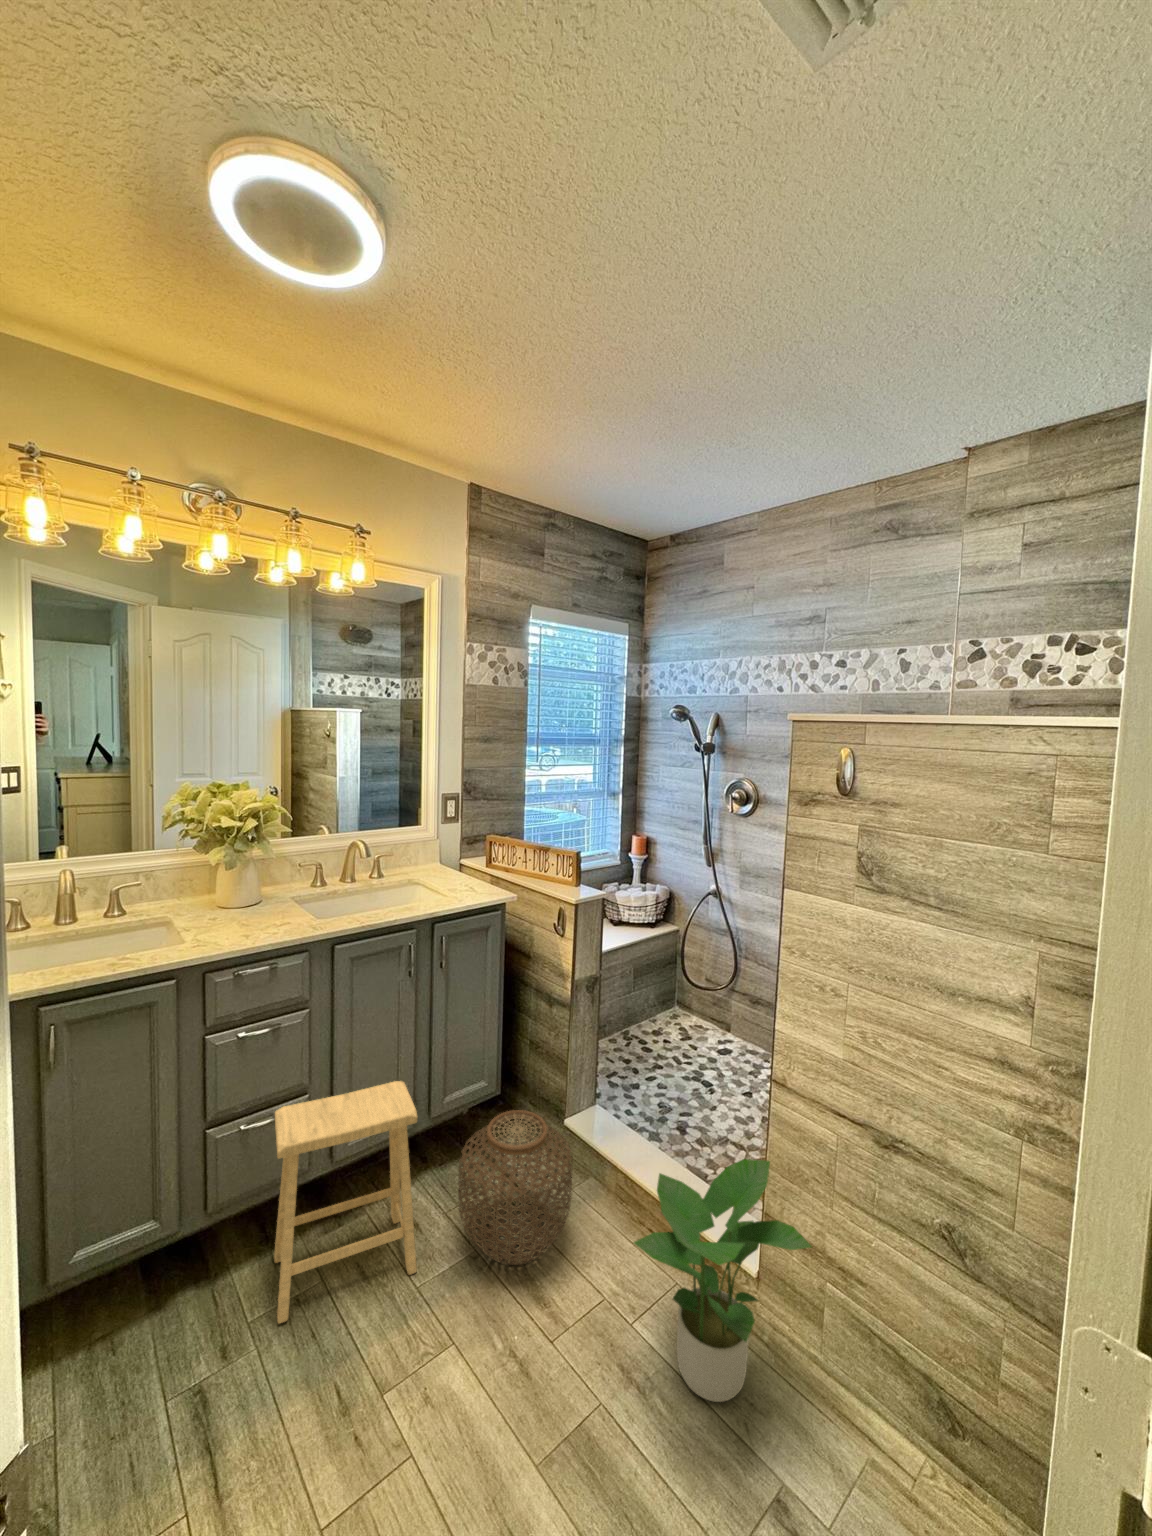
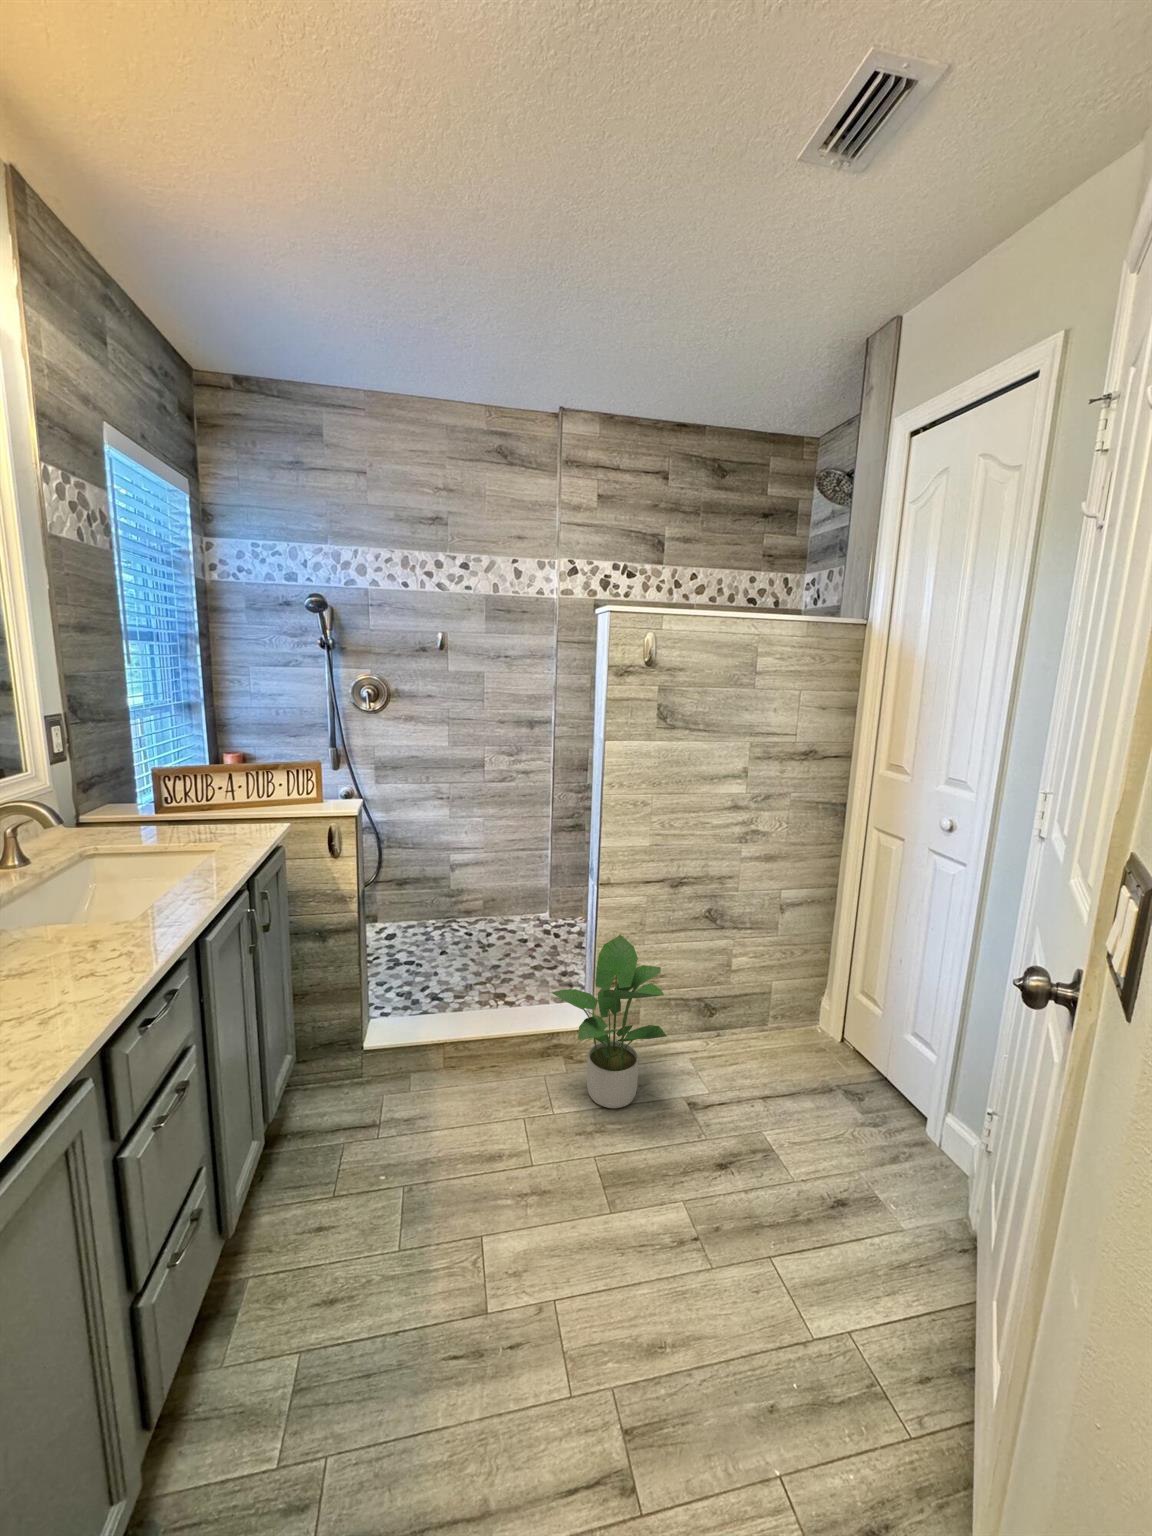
footstool: present [274,1081,417,1323] -> none [194,1072,383,1411]
woven basket: present [458,1110,572,1265] -> none [358,1023,480,1174]

